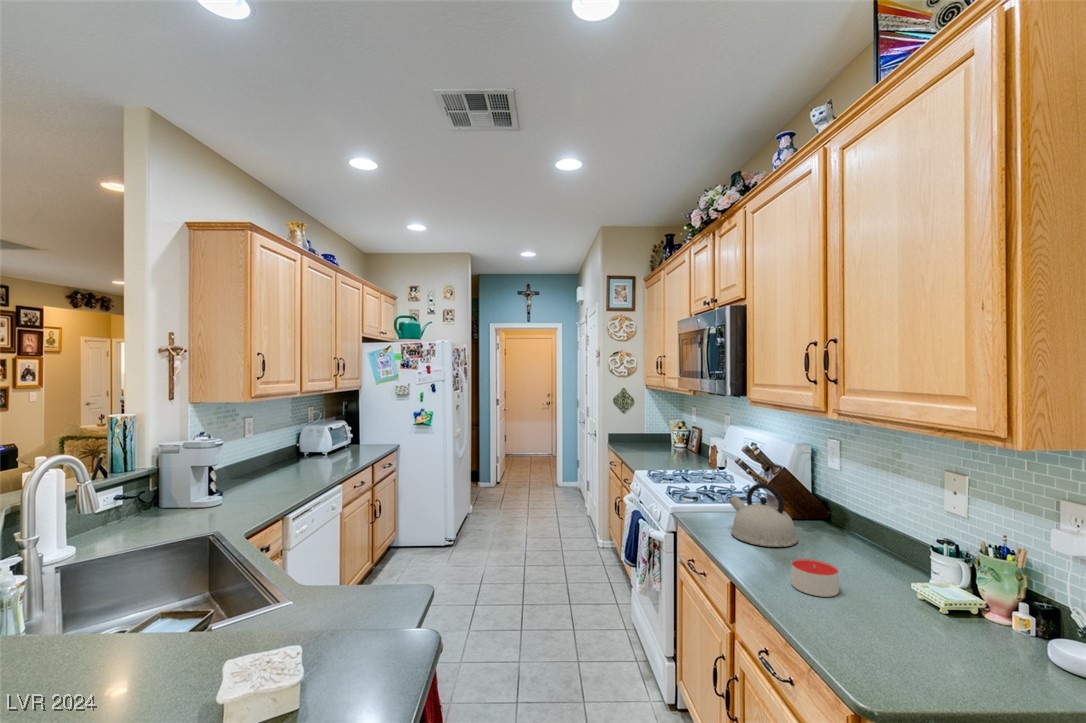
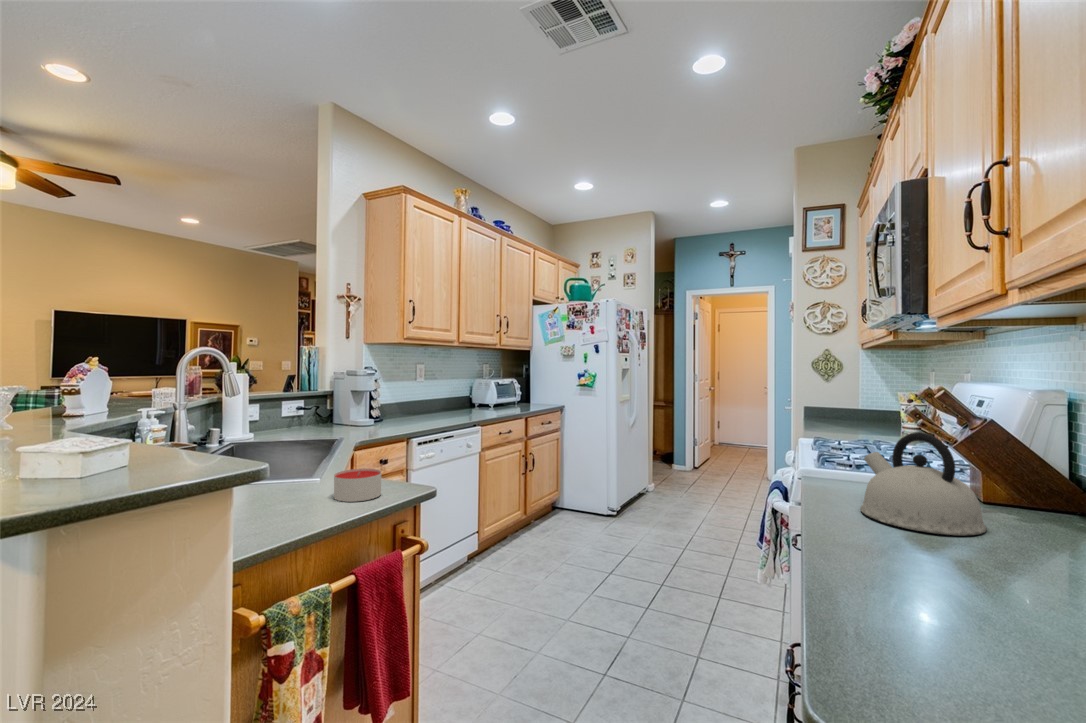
candle: present [791,558,839,597] -> present [334,469,381,502]

